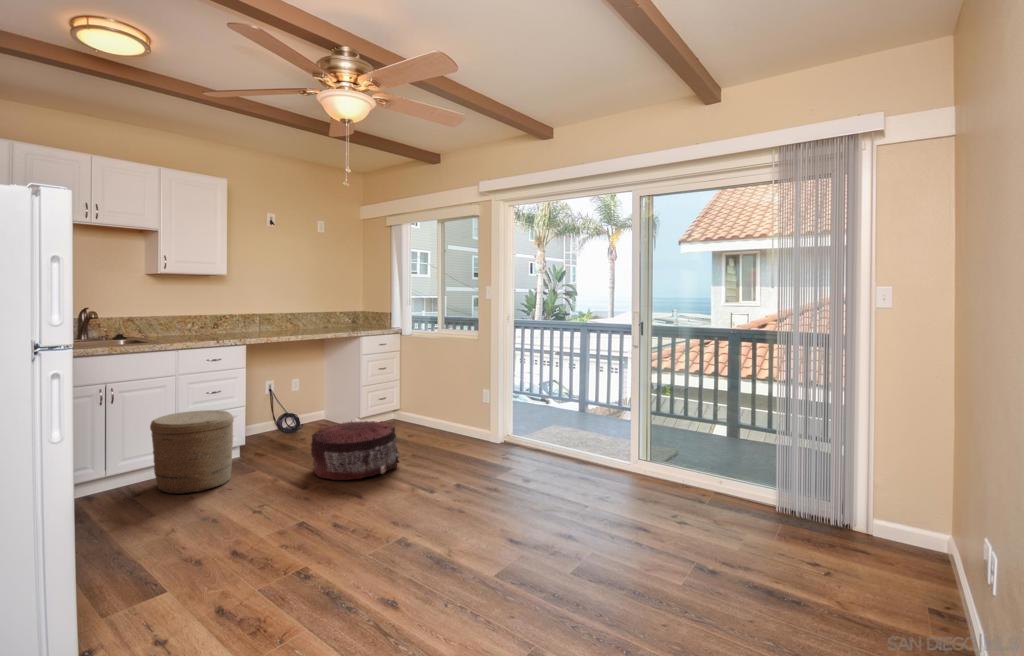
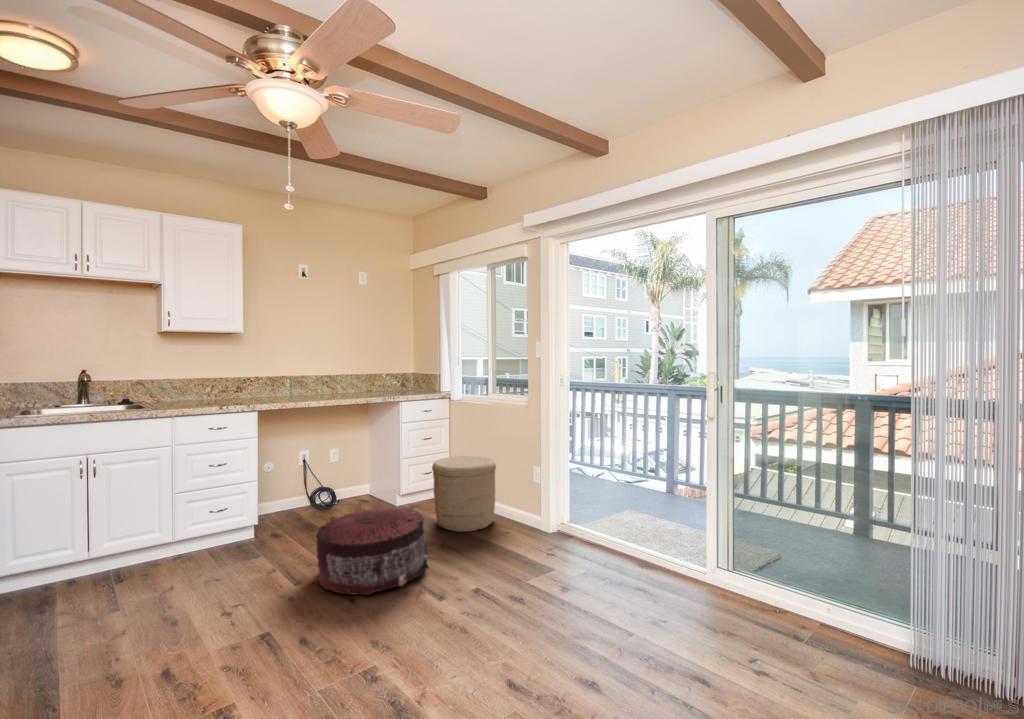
woven basket: present [150,410,234,494] -> present [432,456,496,532]

